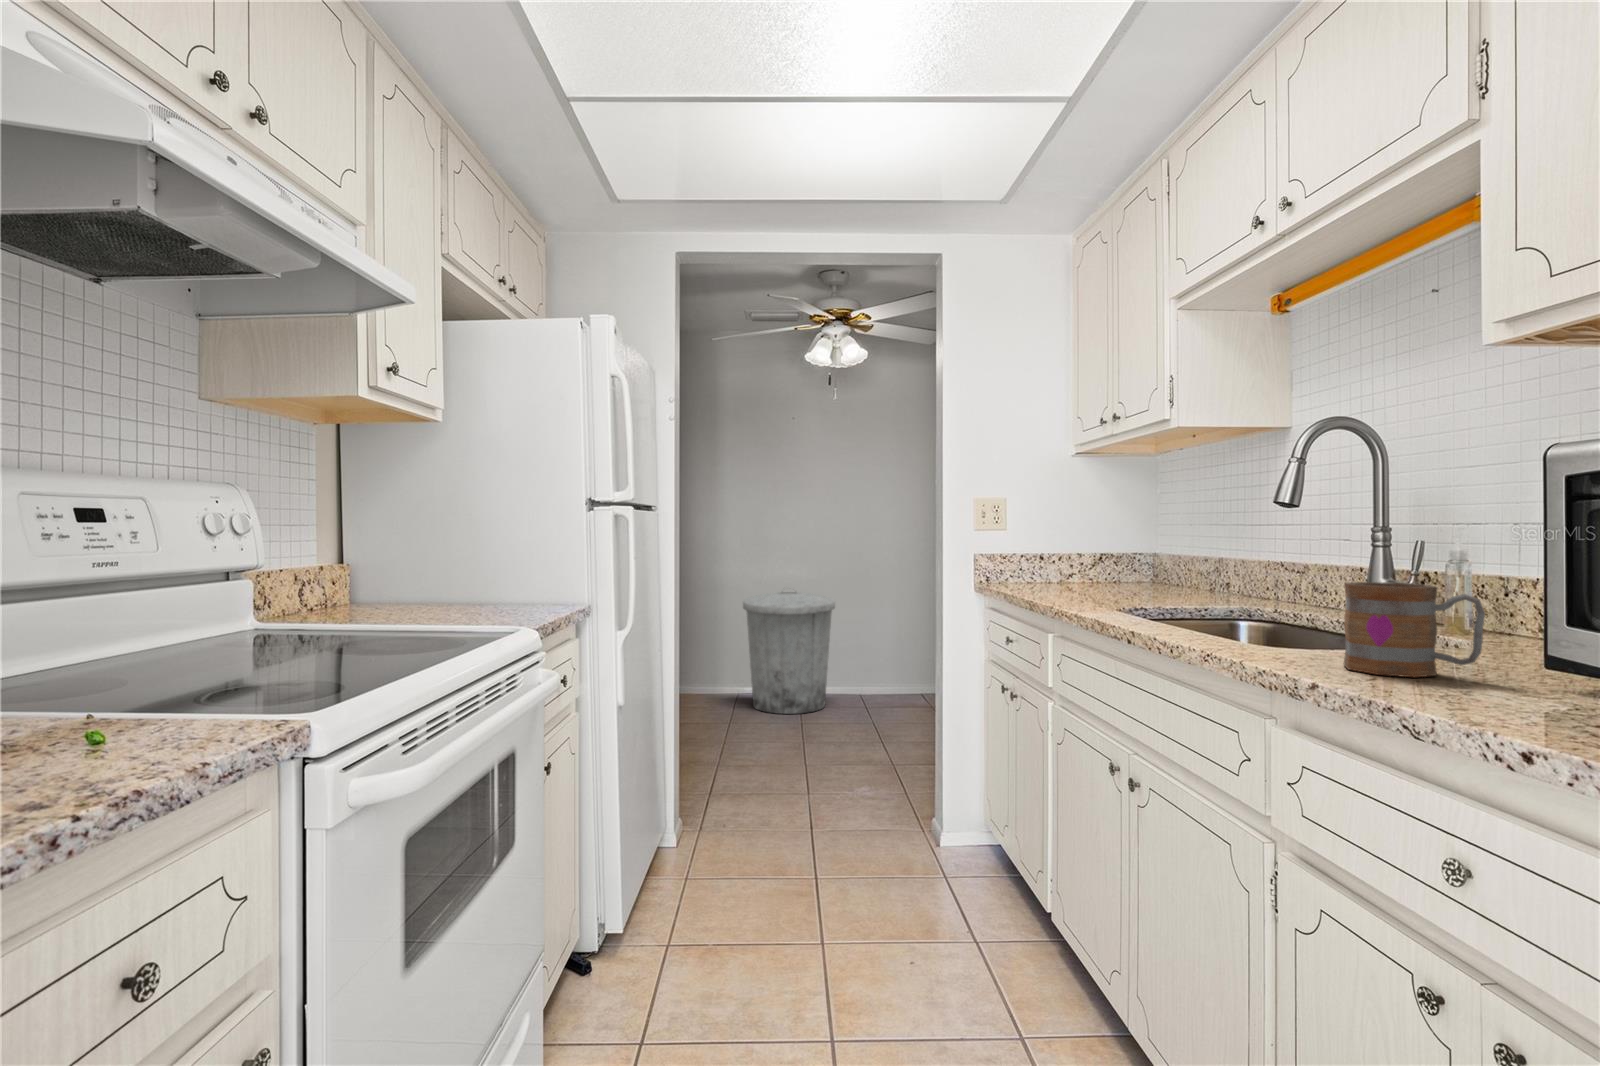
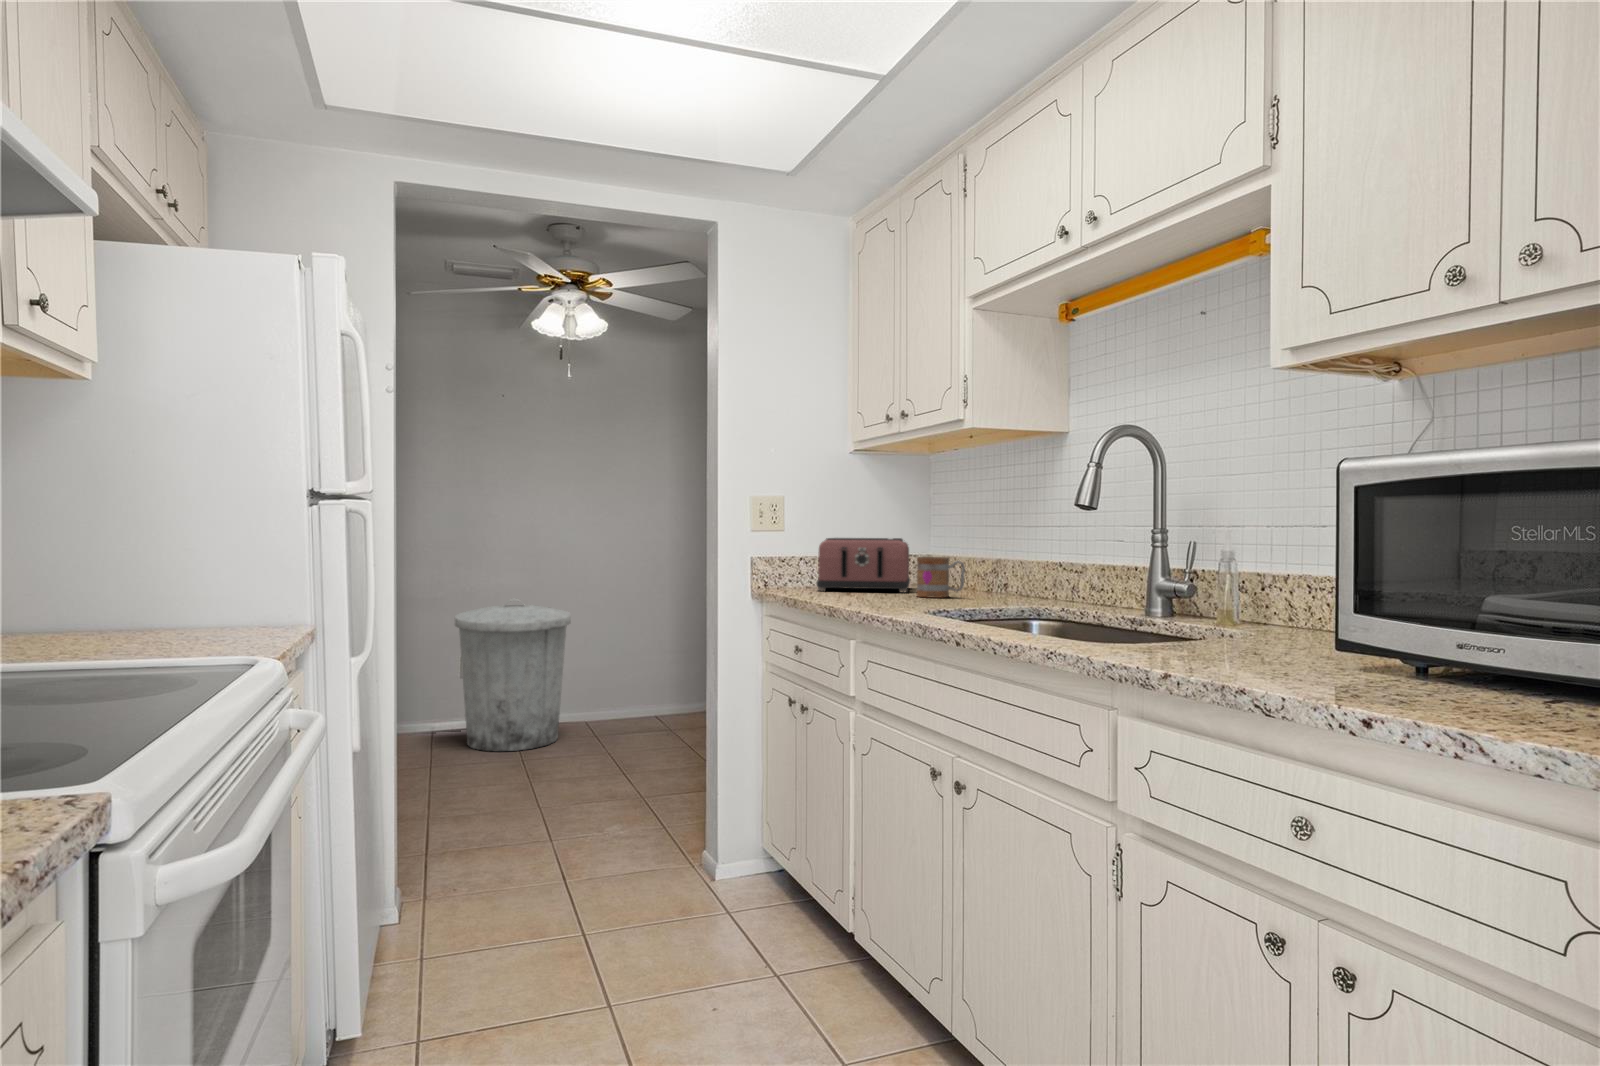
toaster: none [1032,536,1132,589] -> present [816,538,910,593]
mug: present [1343,582,1485,677] -> present [917,557,965,598]

